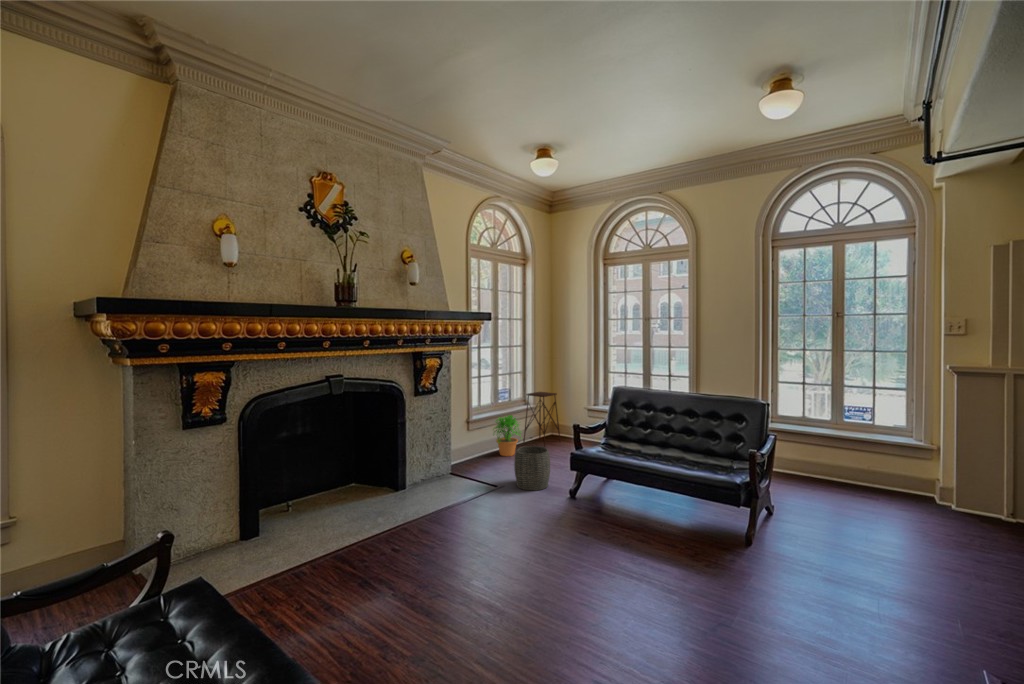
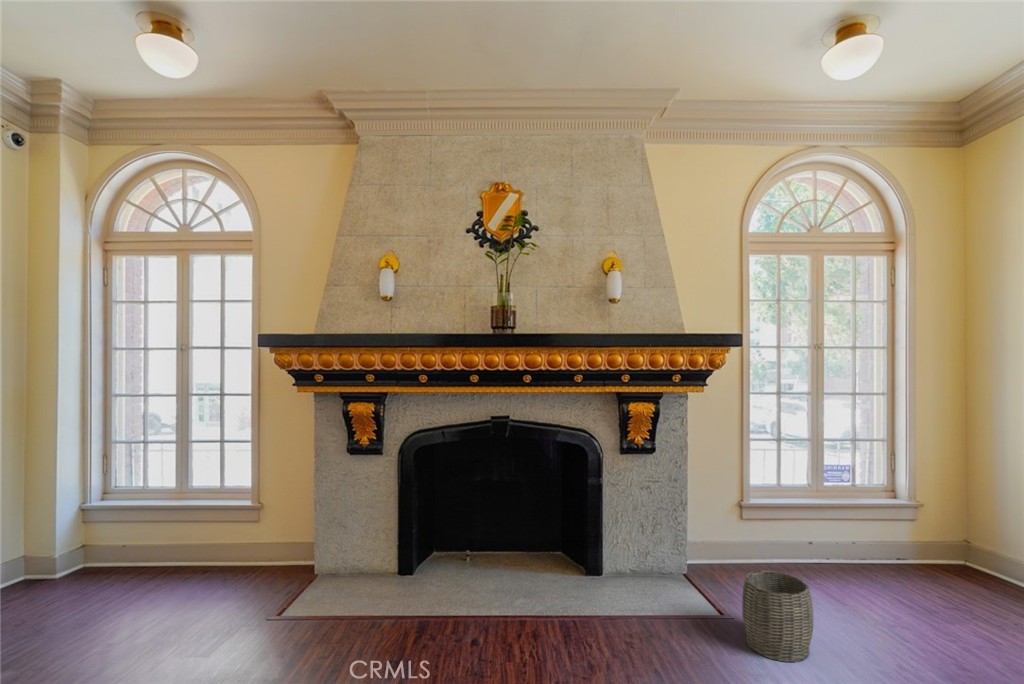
side table: present [523,392,560,446] -> none [881,479,968,588]
potted plant: present [493,415,520,456] -> none [785,509,852,582]

